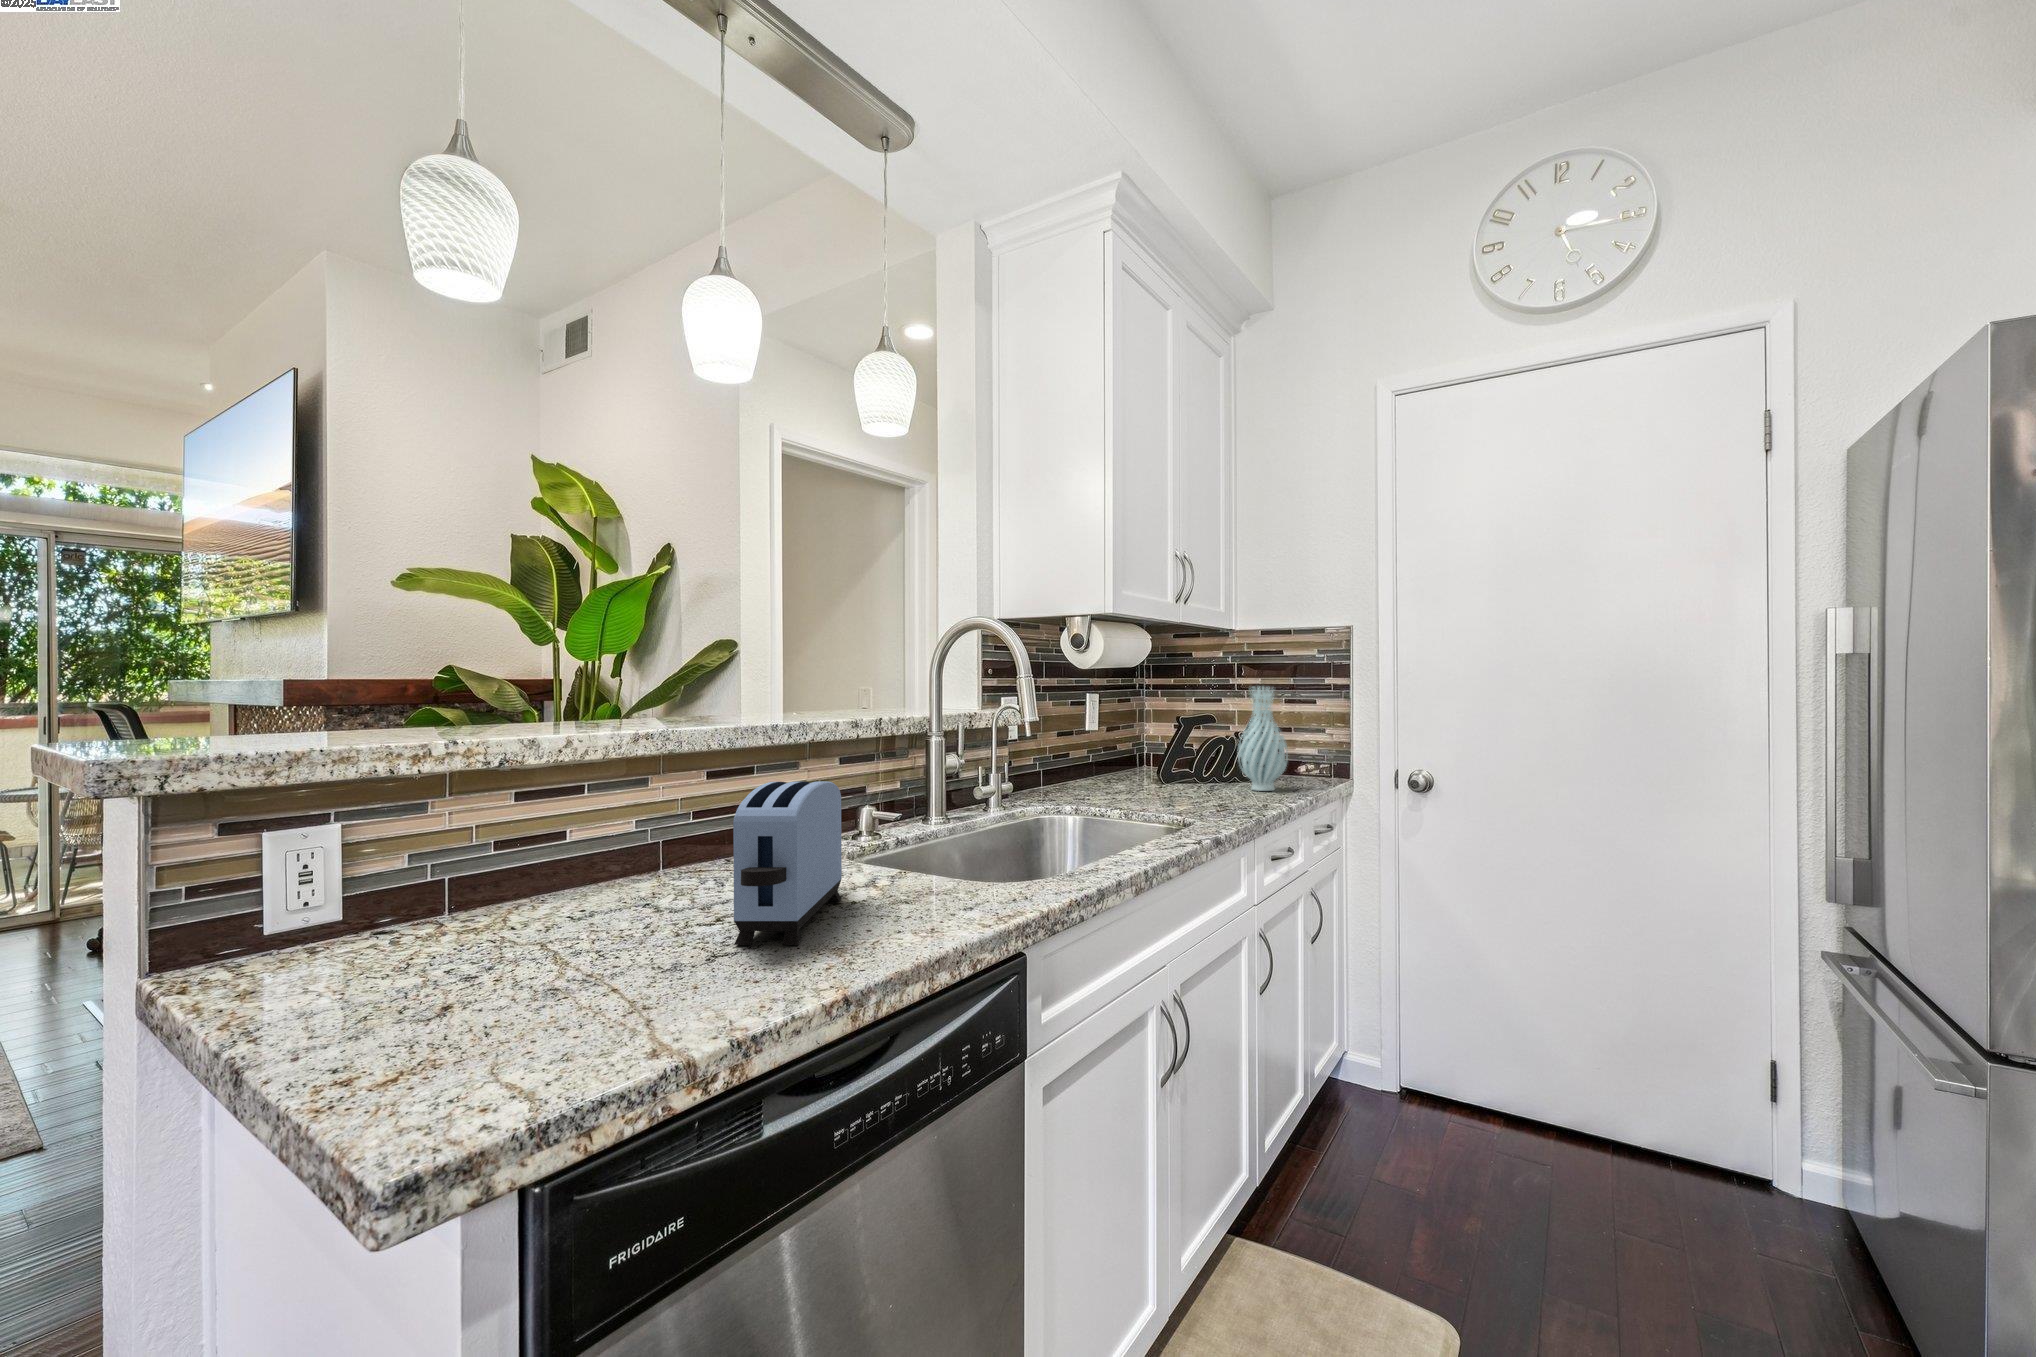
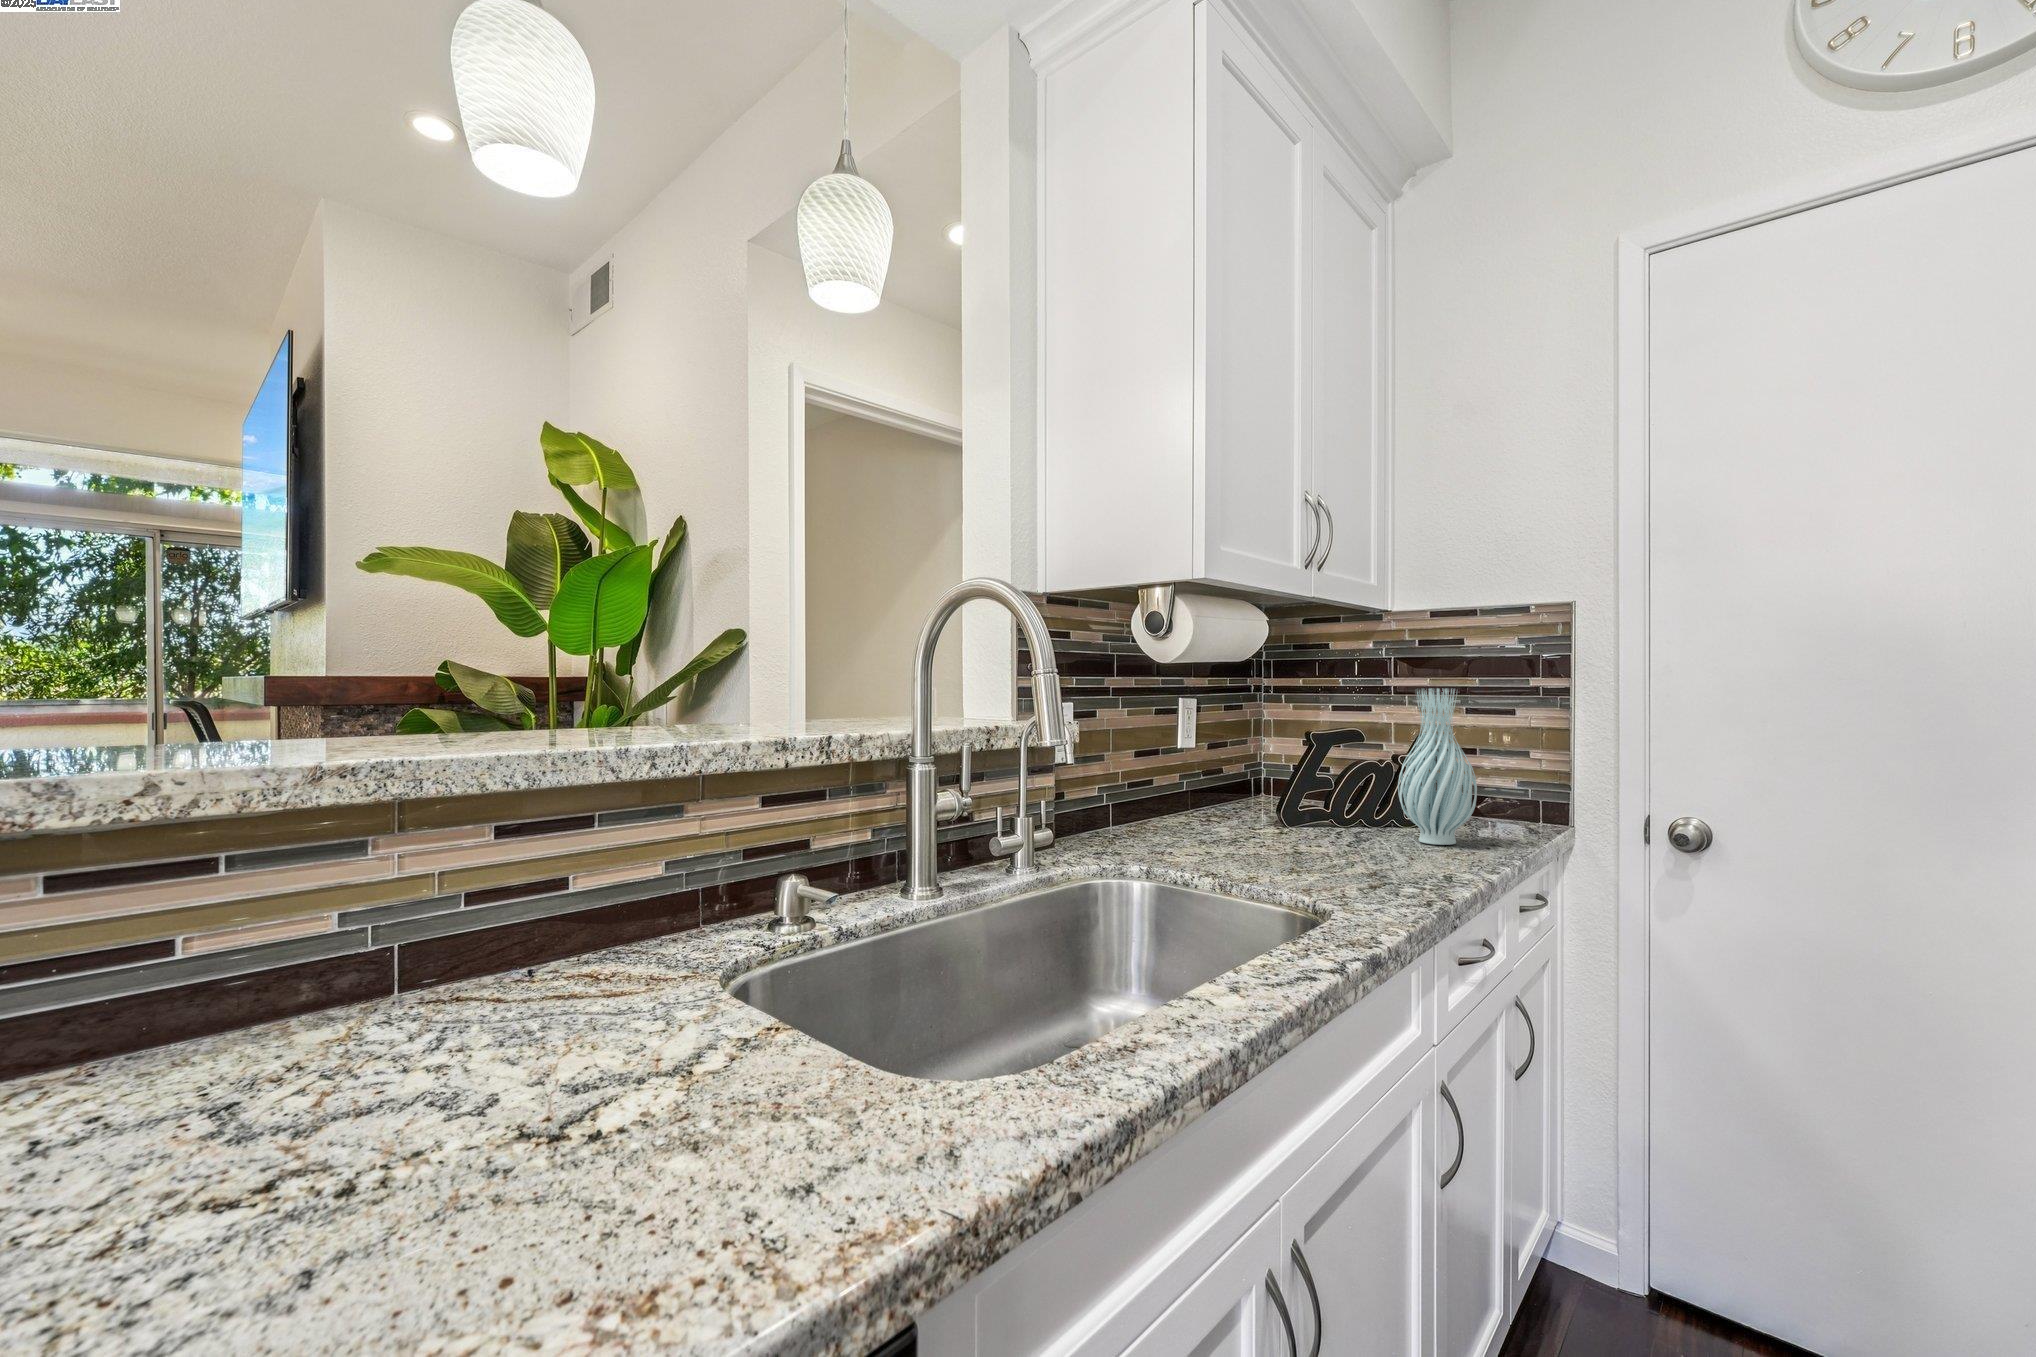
toaster: present [733,781,842,945] -> none [145,877,617,1311]

